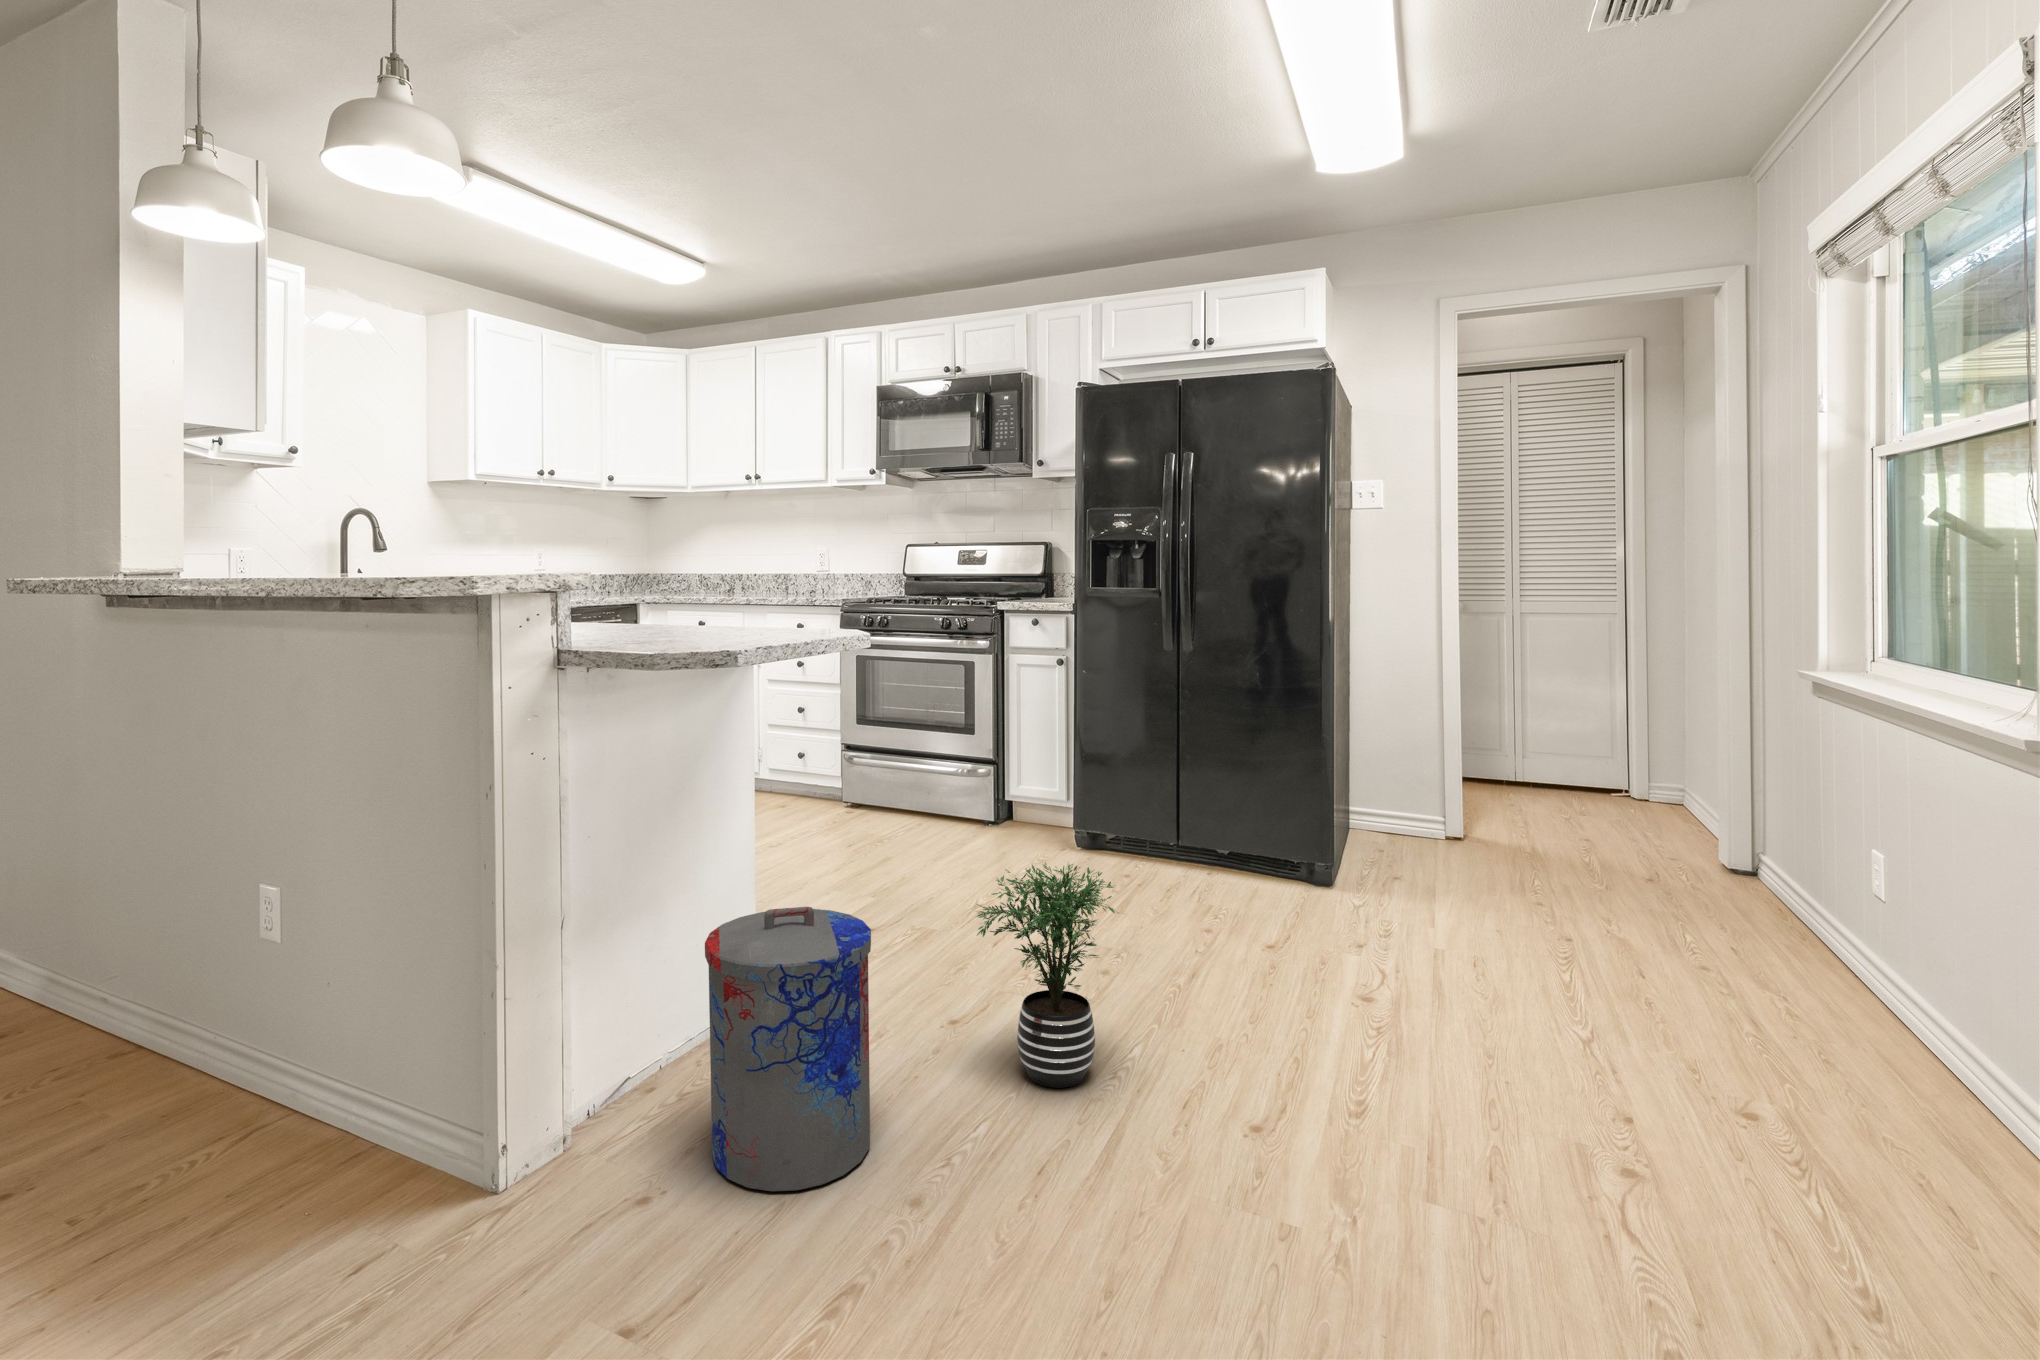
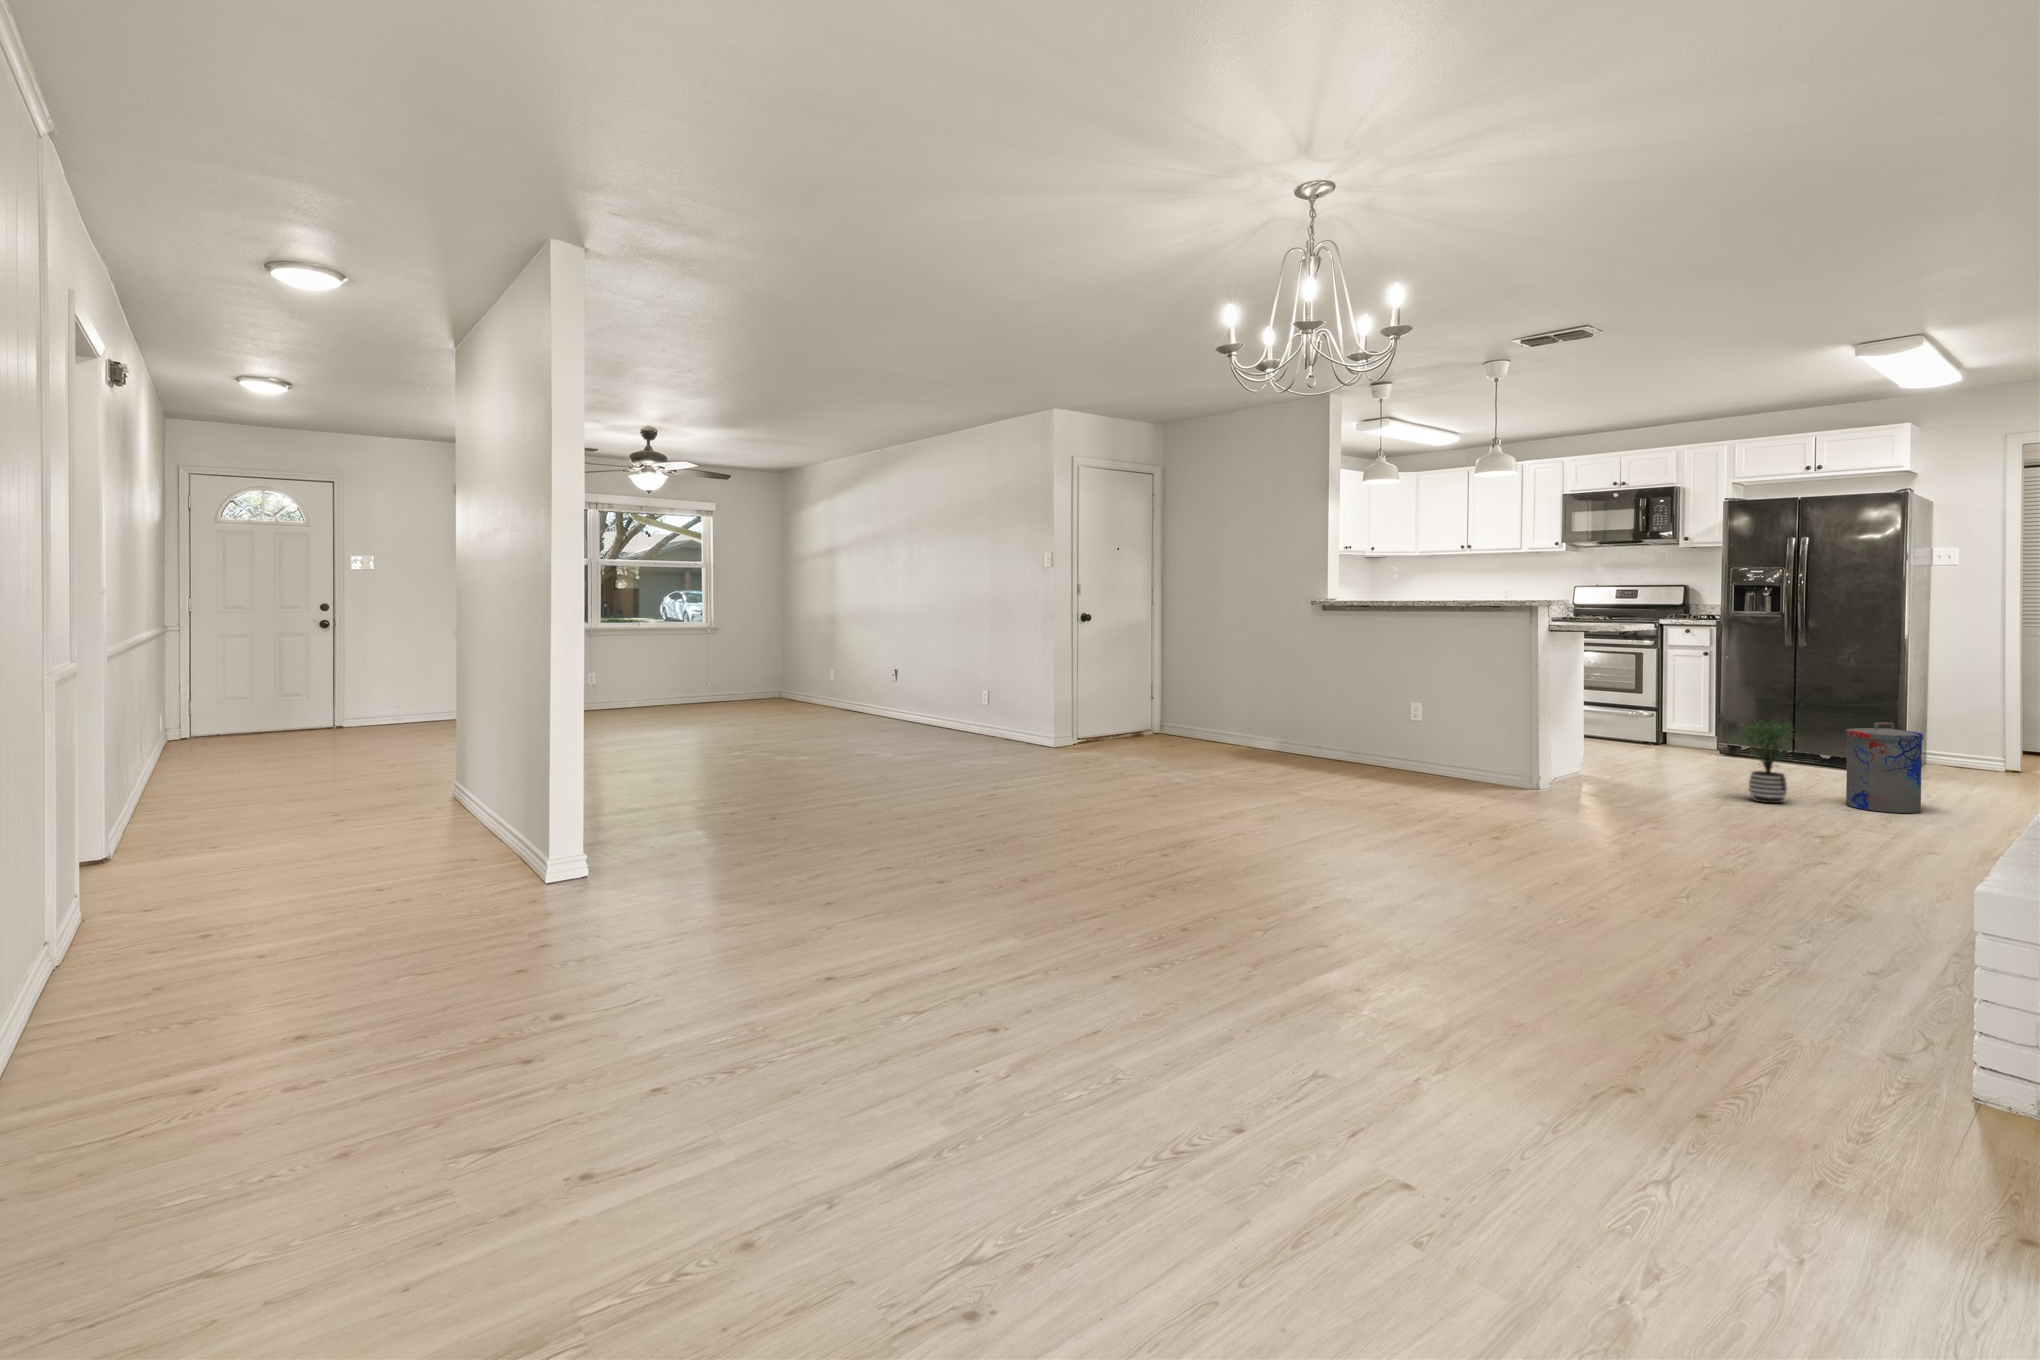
trash can: present [705,907,871,1191] -> present [1846,722,1924,813]

